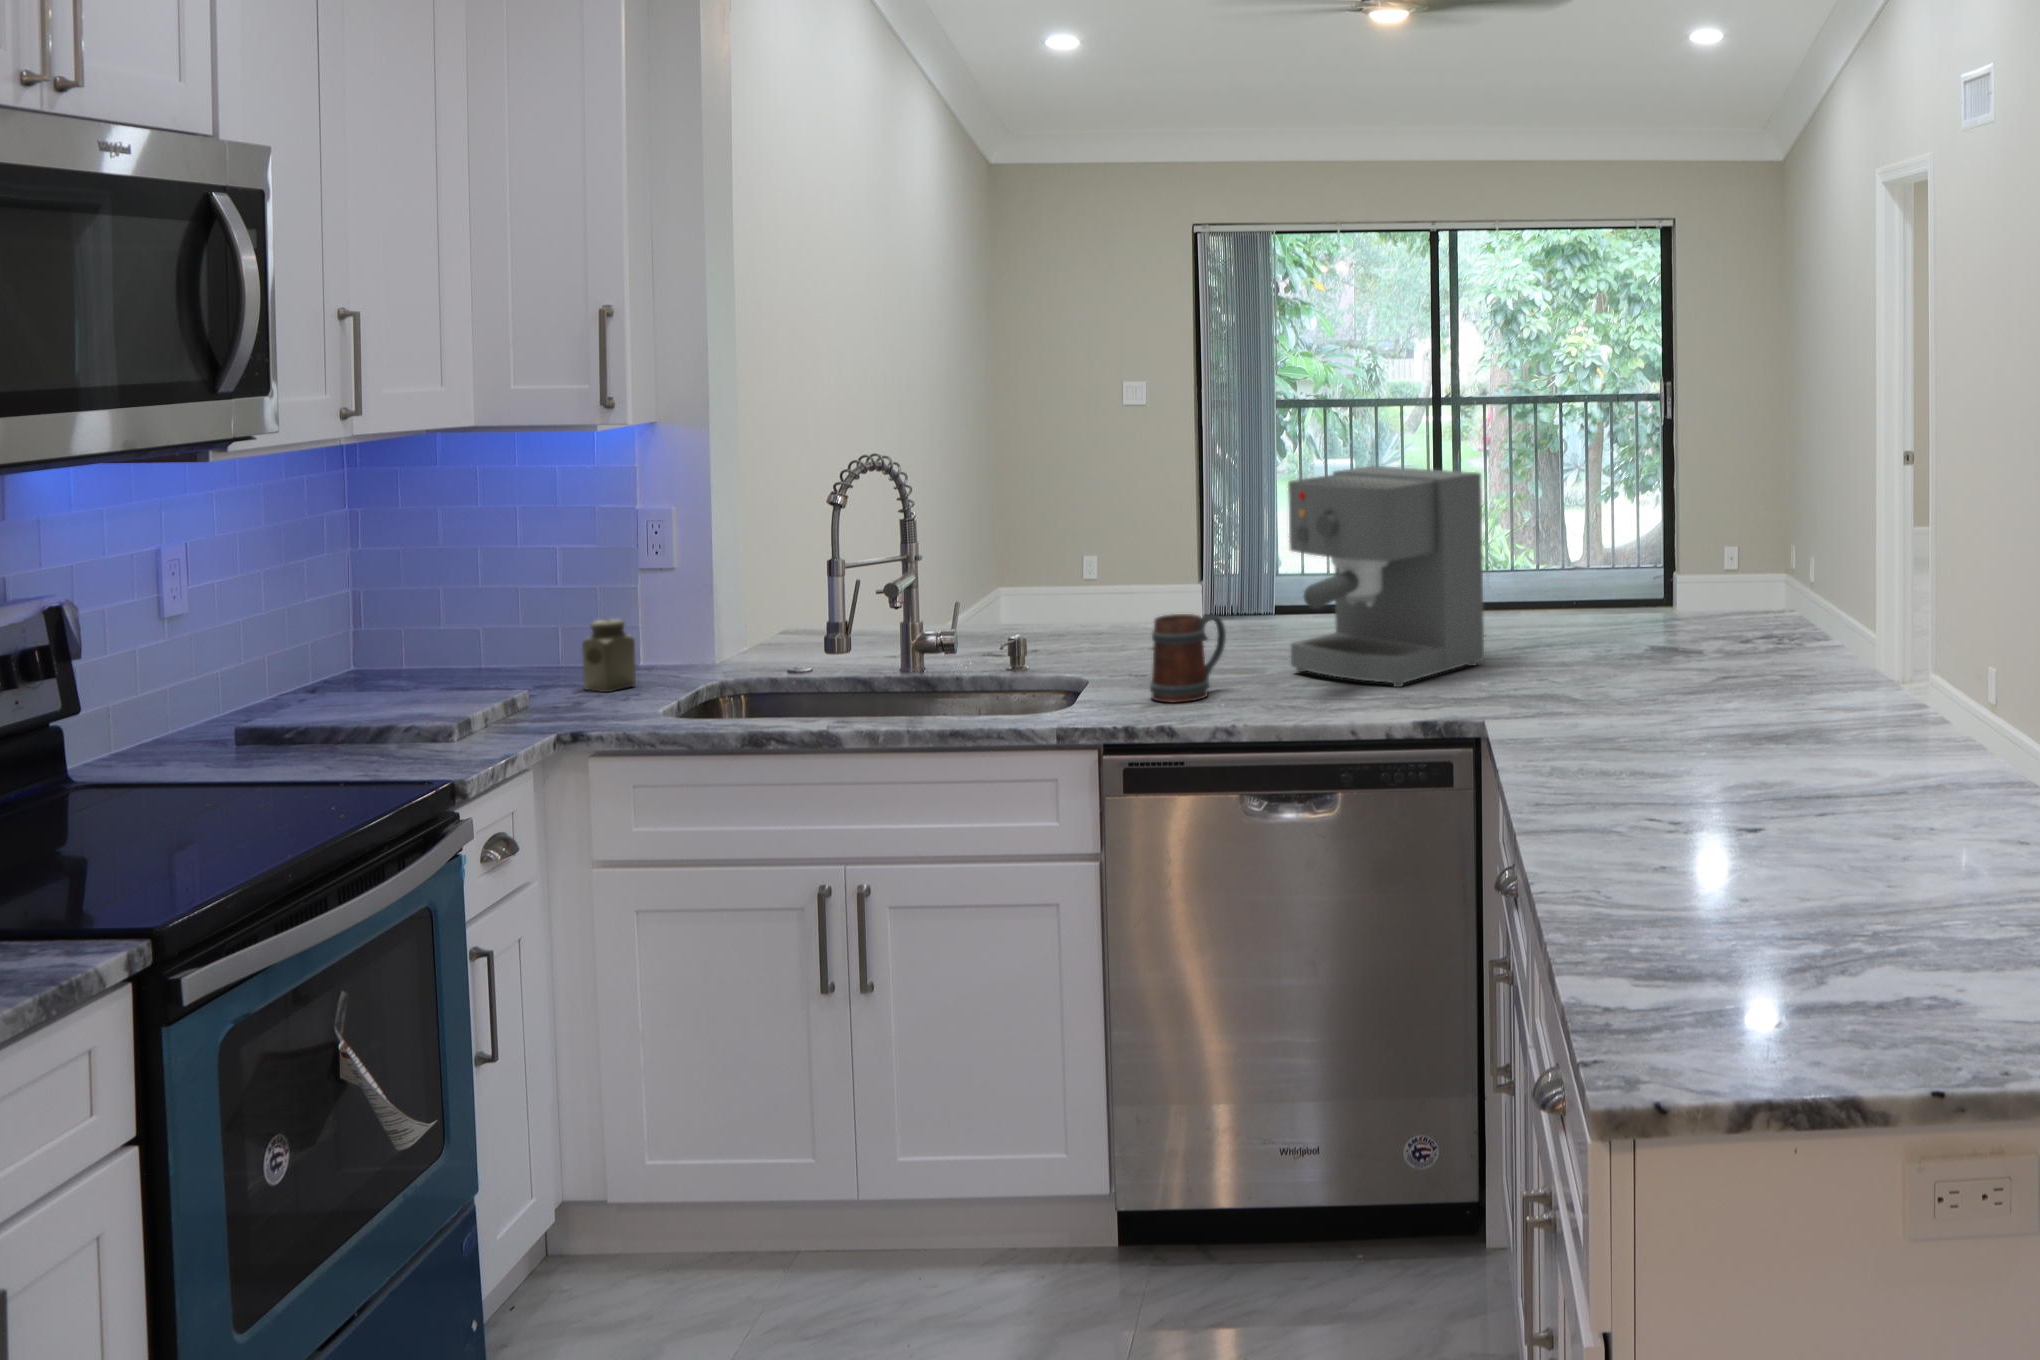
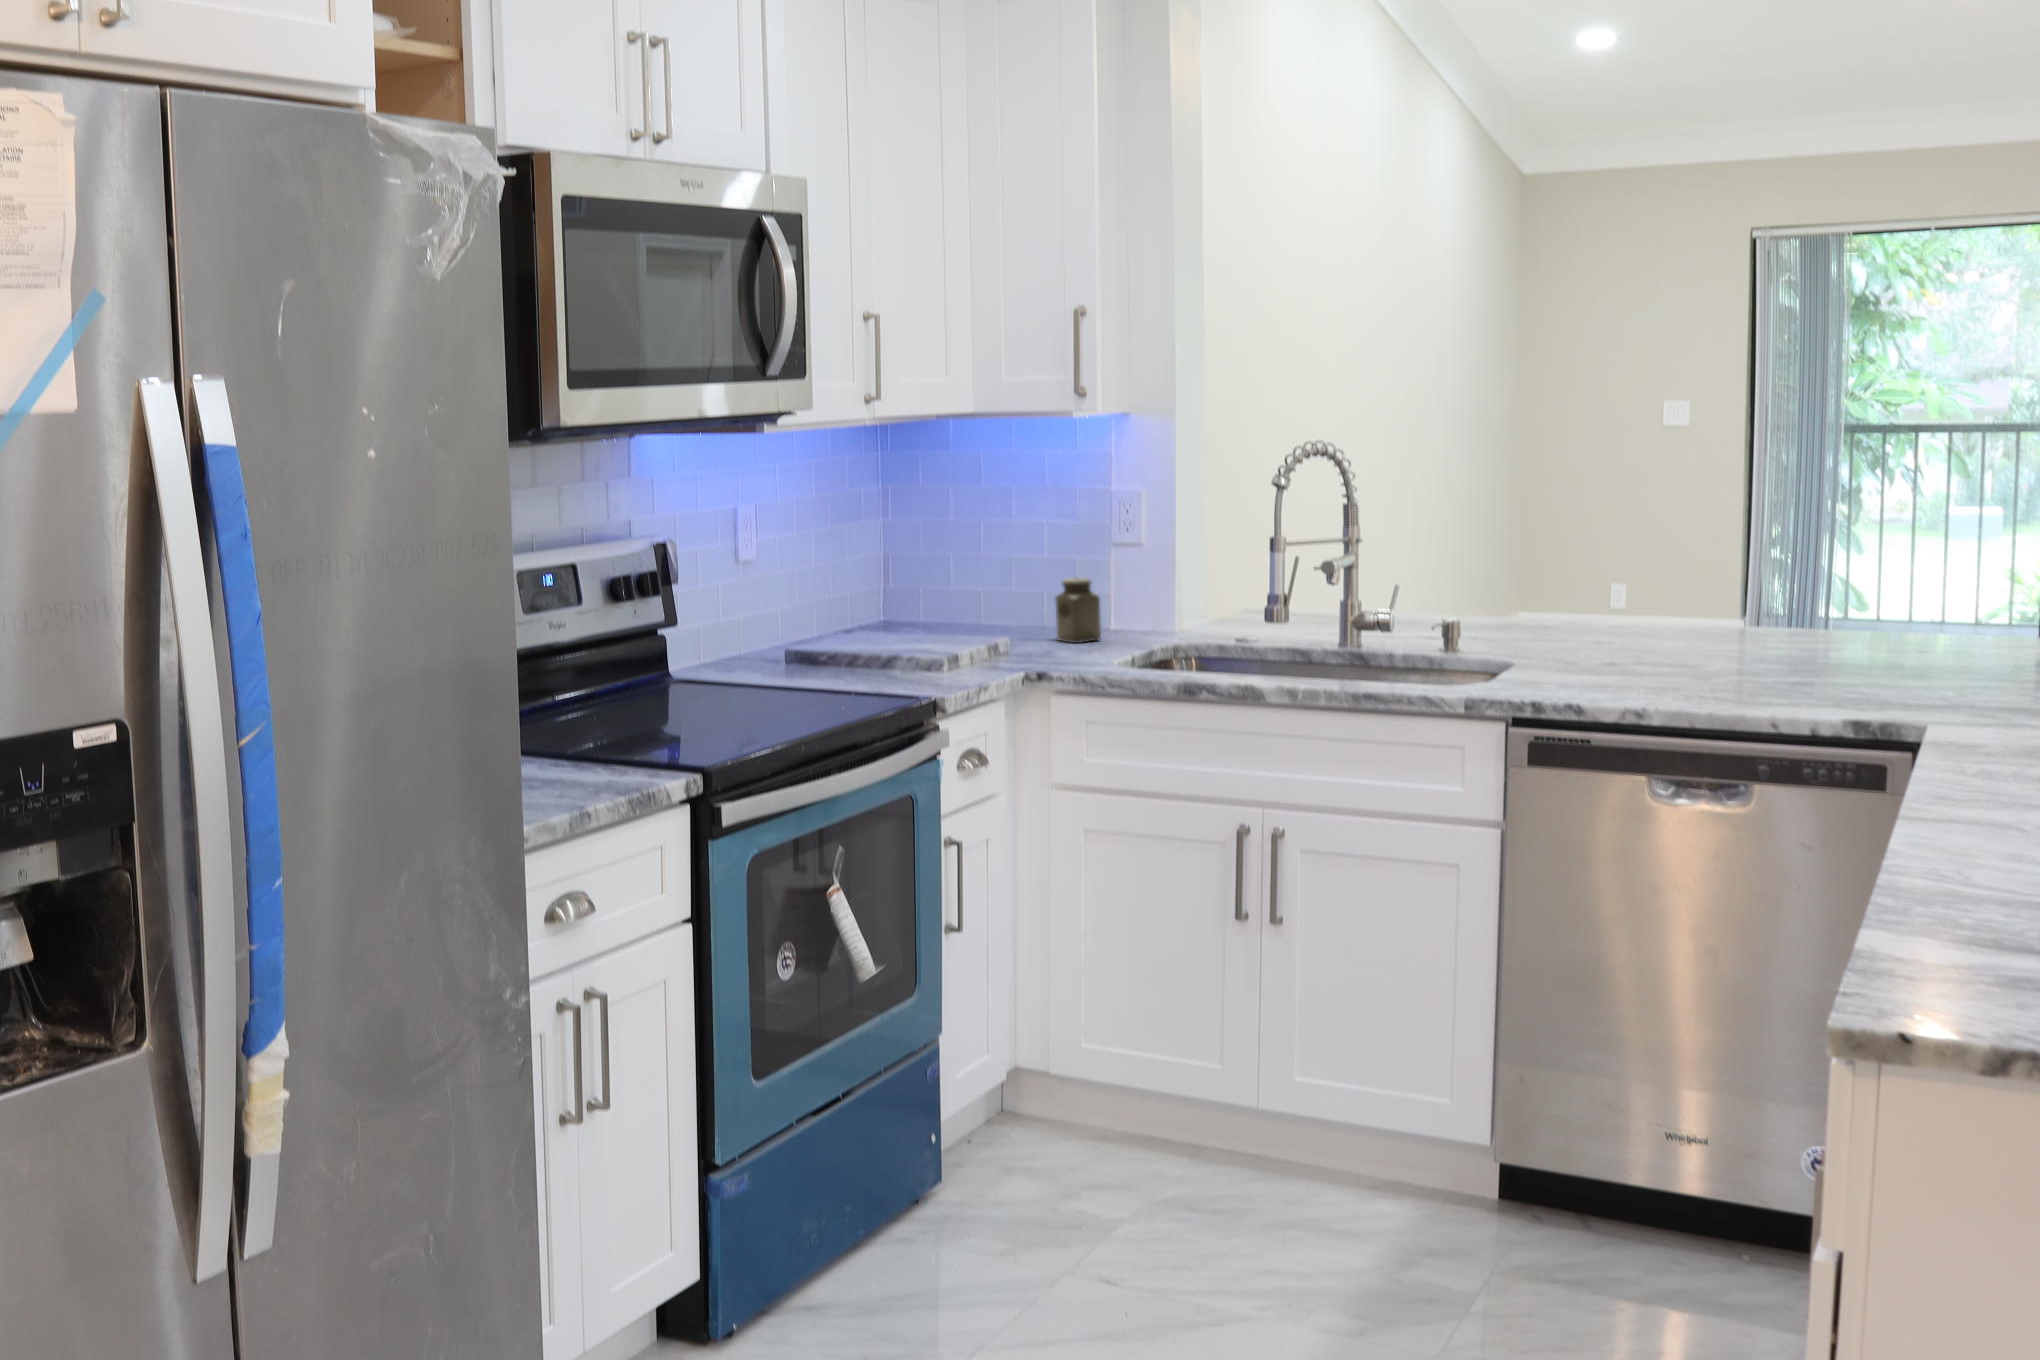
coffee maker: present [1288,466,1484,687] -> none [1739,445,1995,691]
mug: present [1150,614,1226,703] -> none [1569,598,1660,688]

